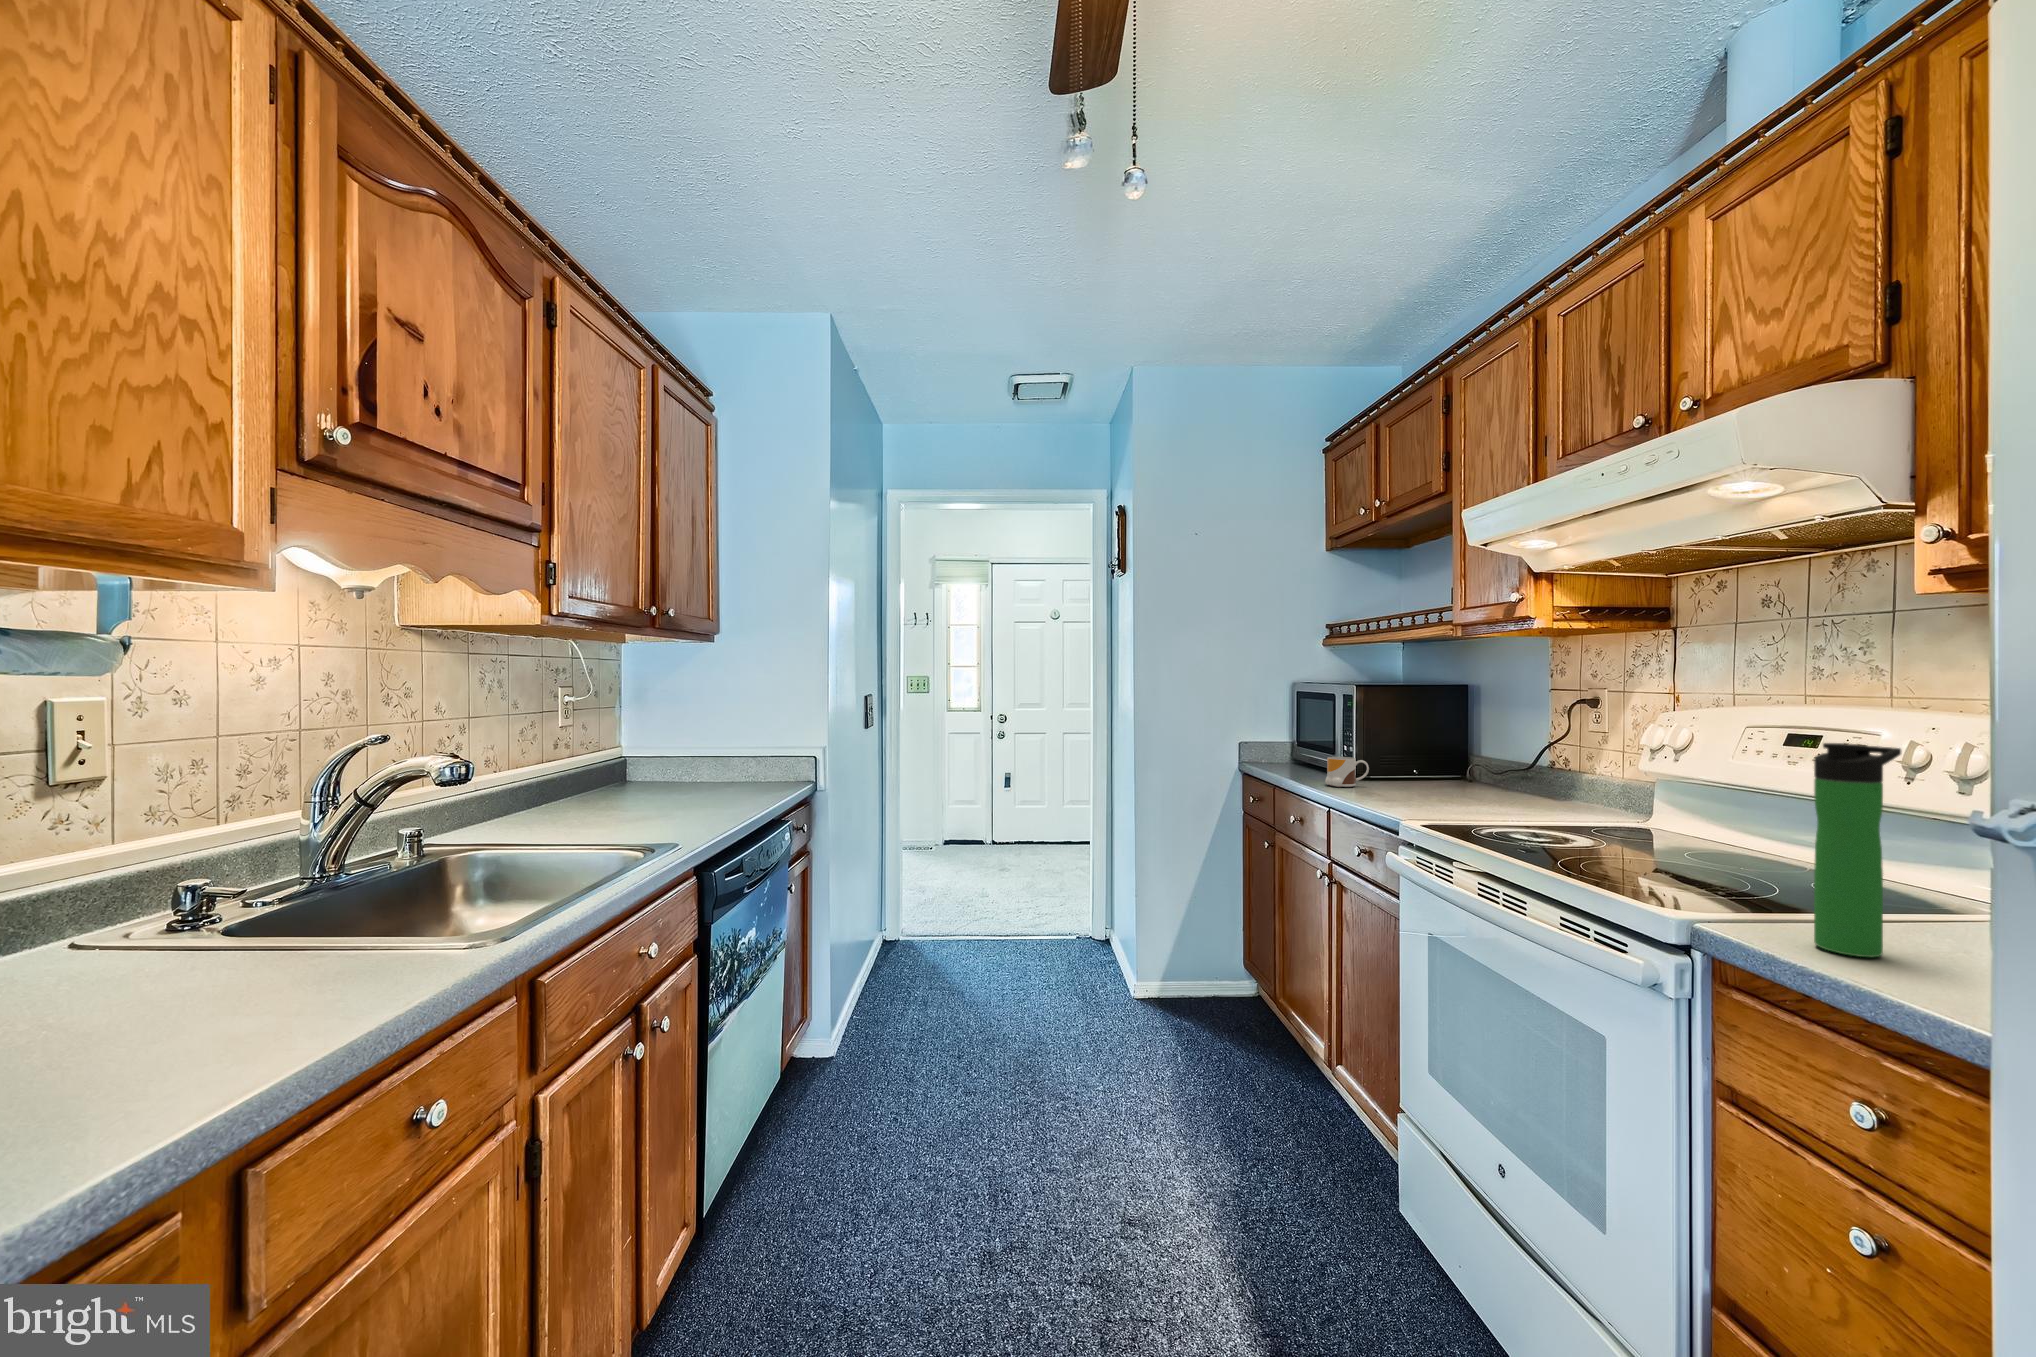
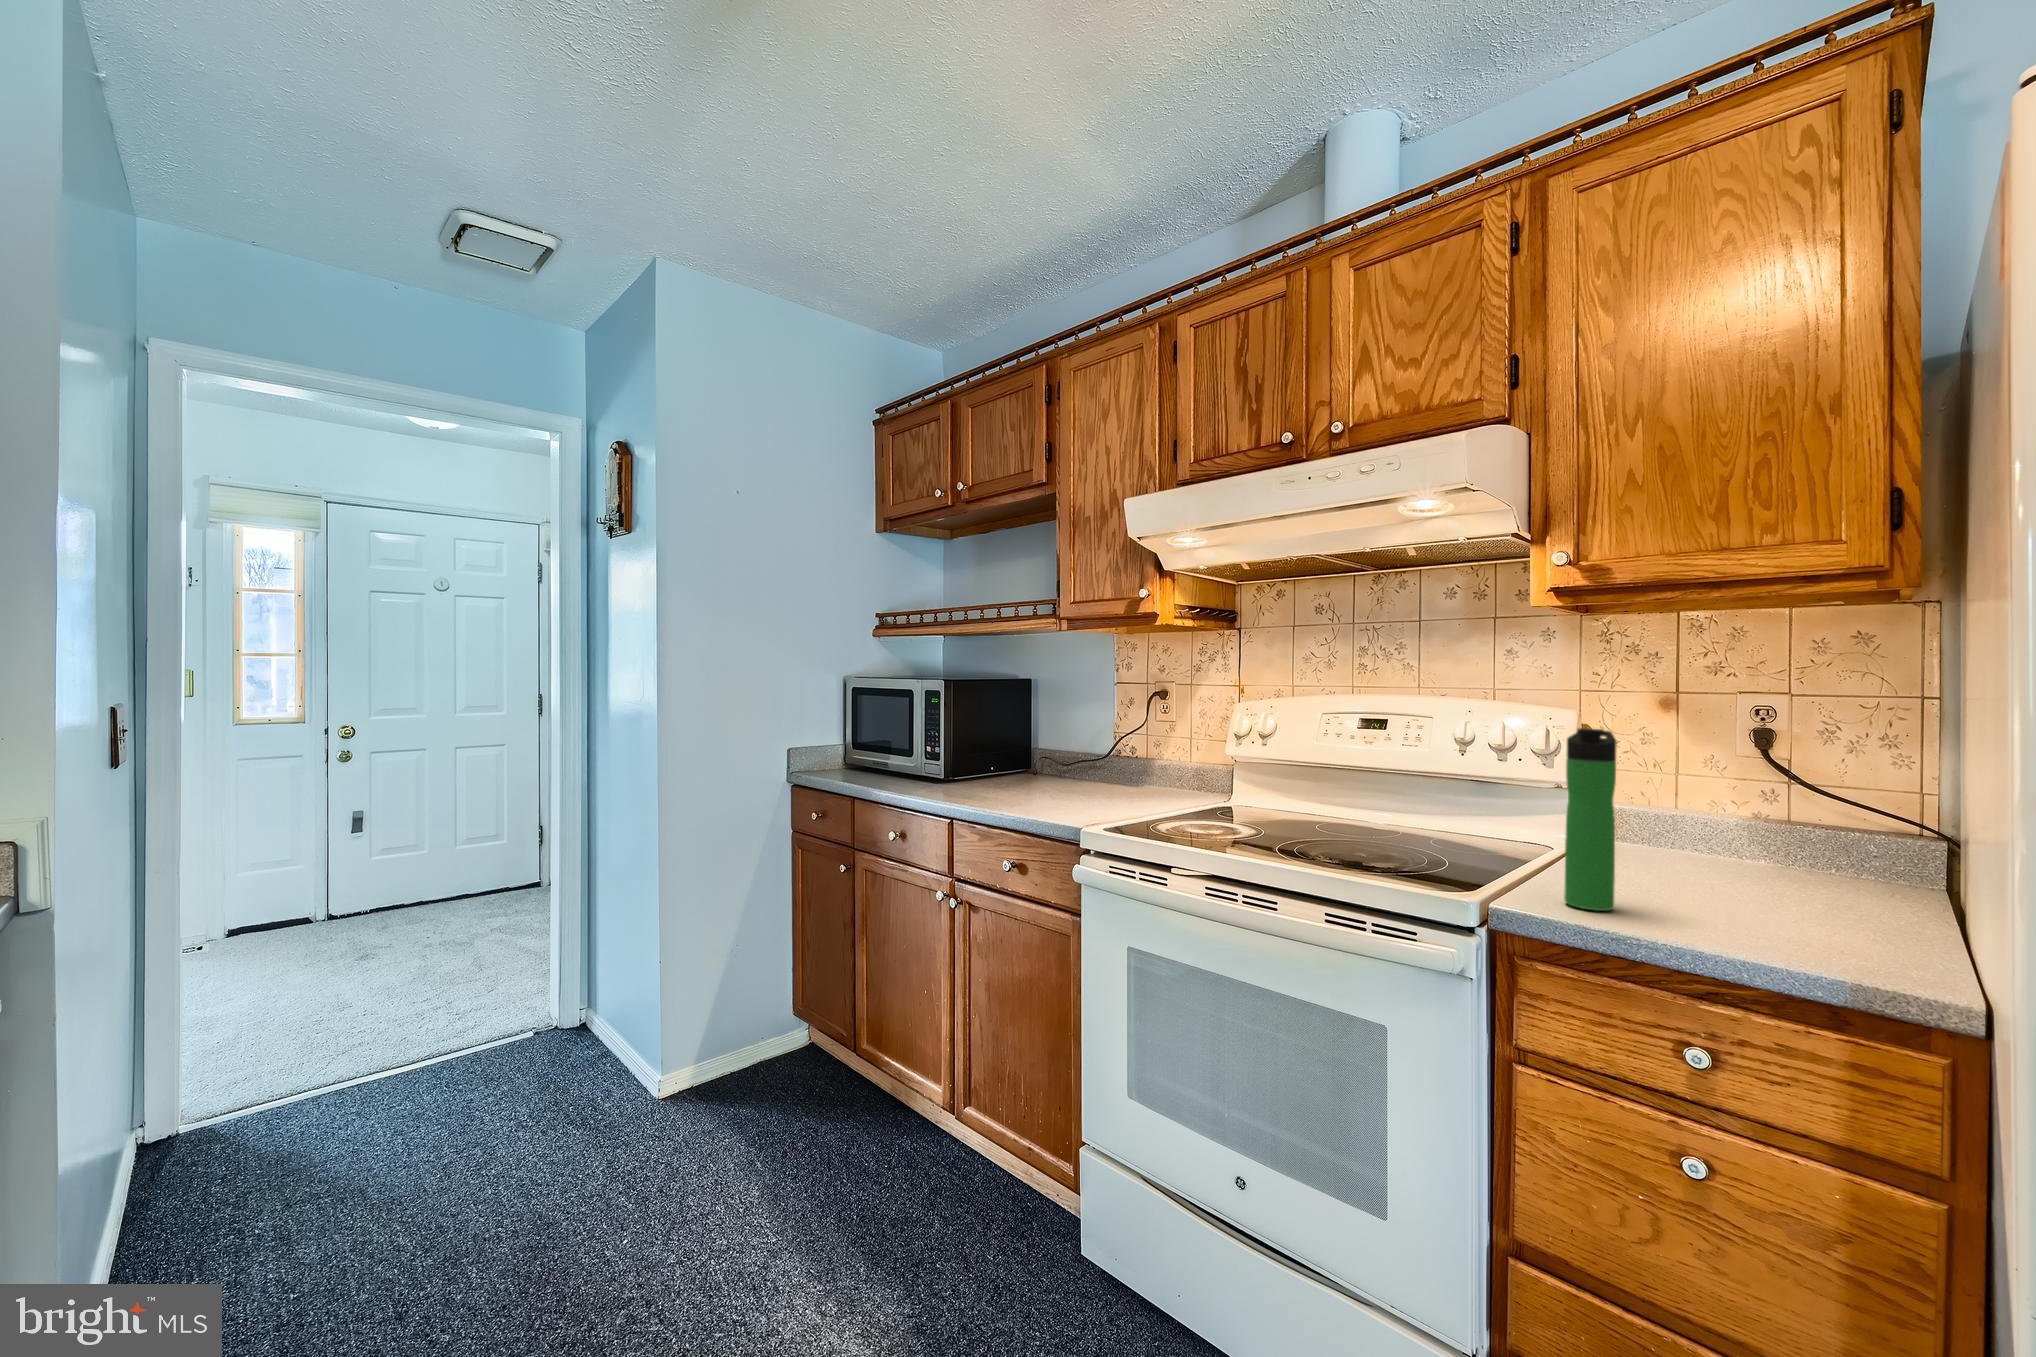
mug: present [1325,757,1369,787] -> none [929,759,974,793]

